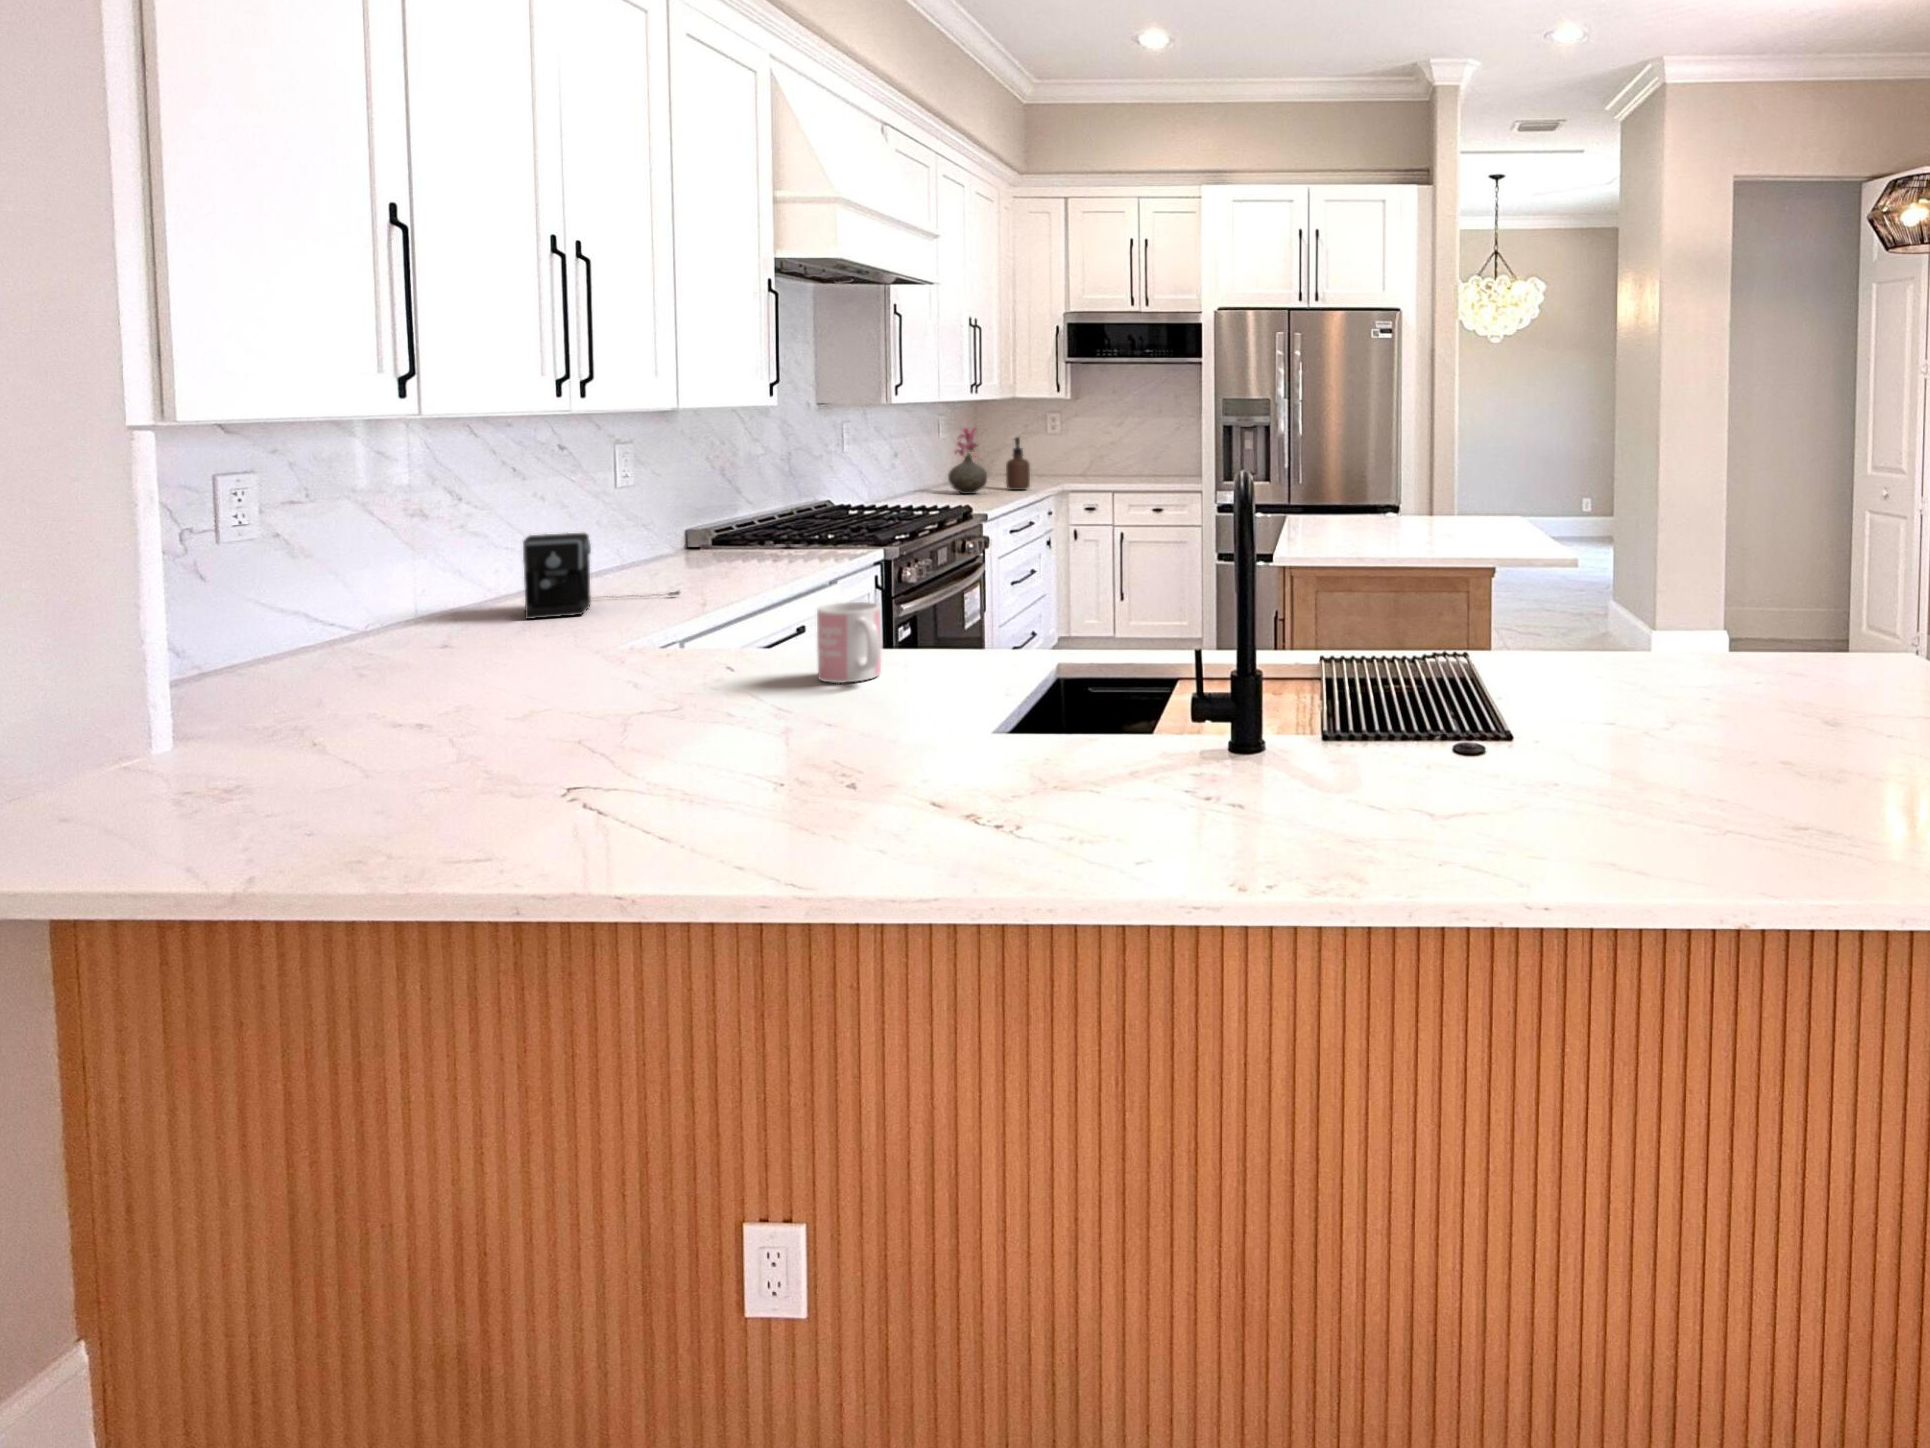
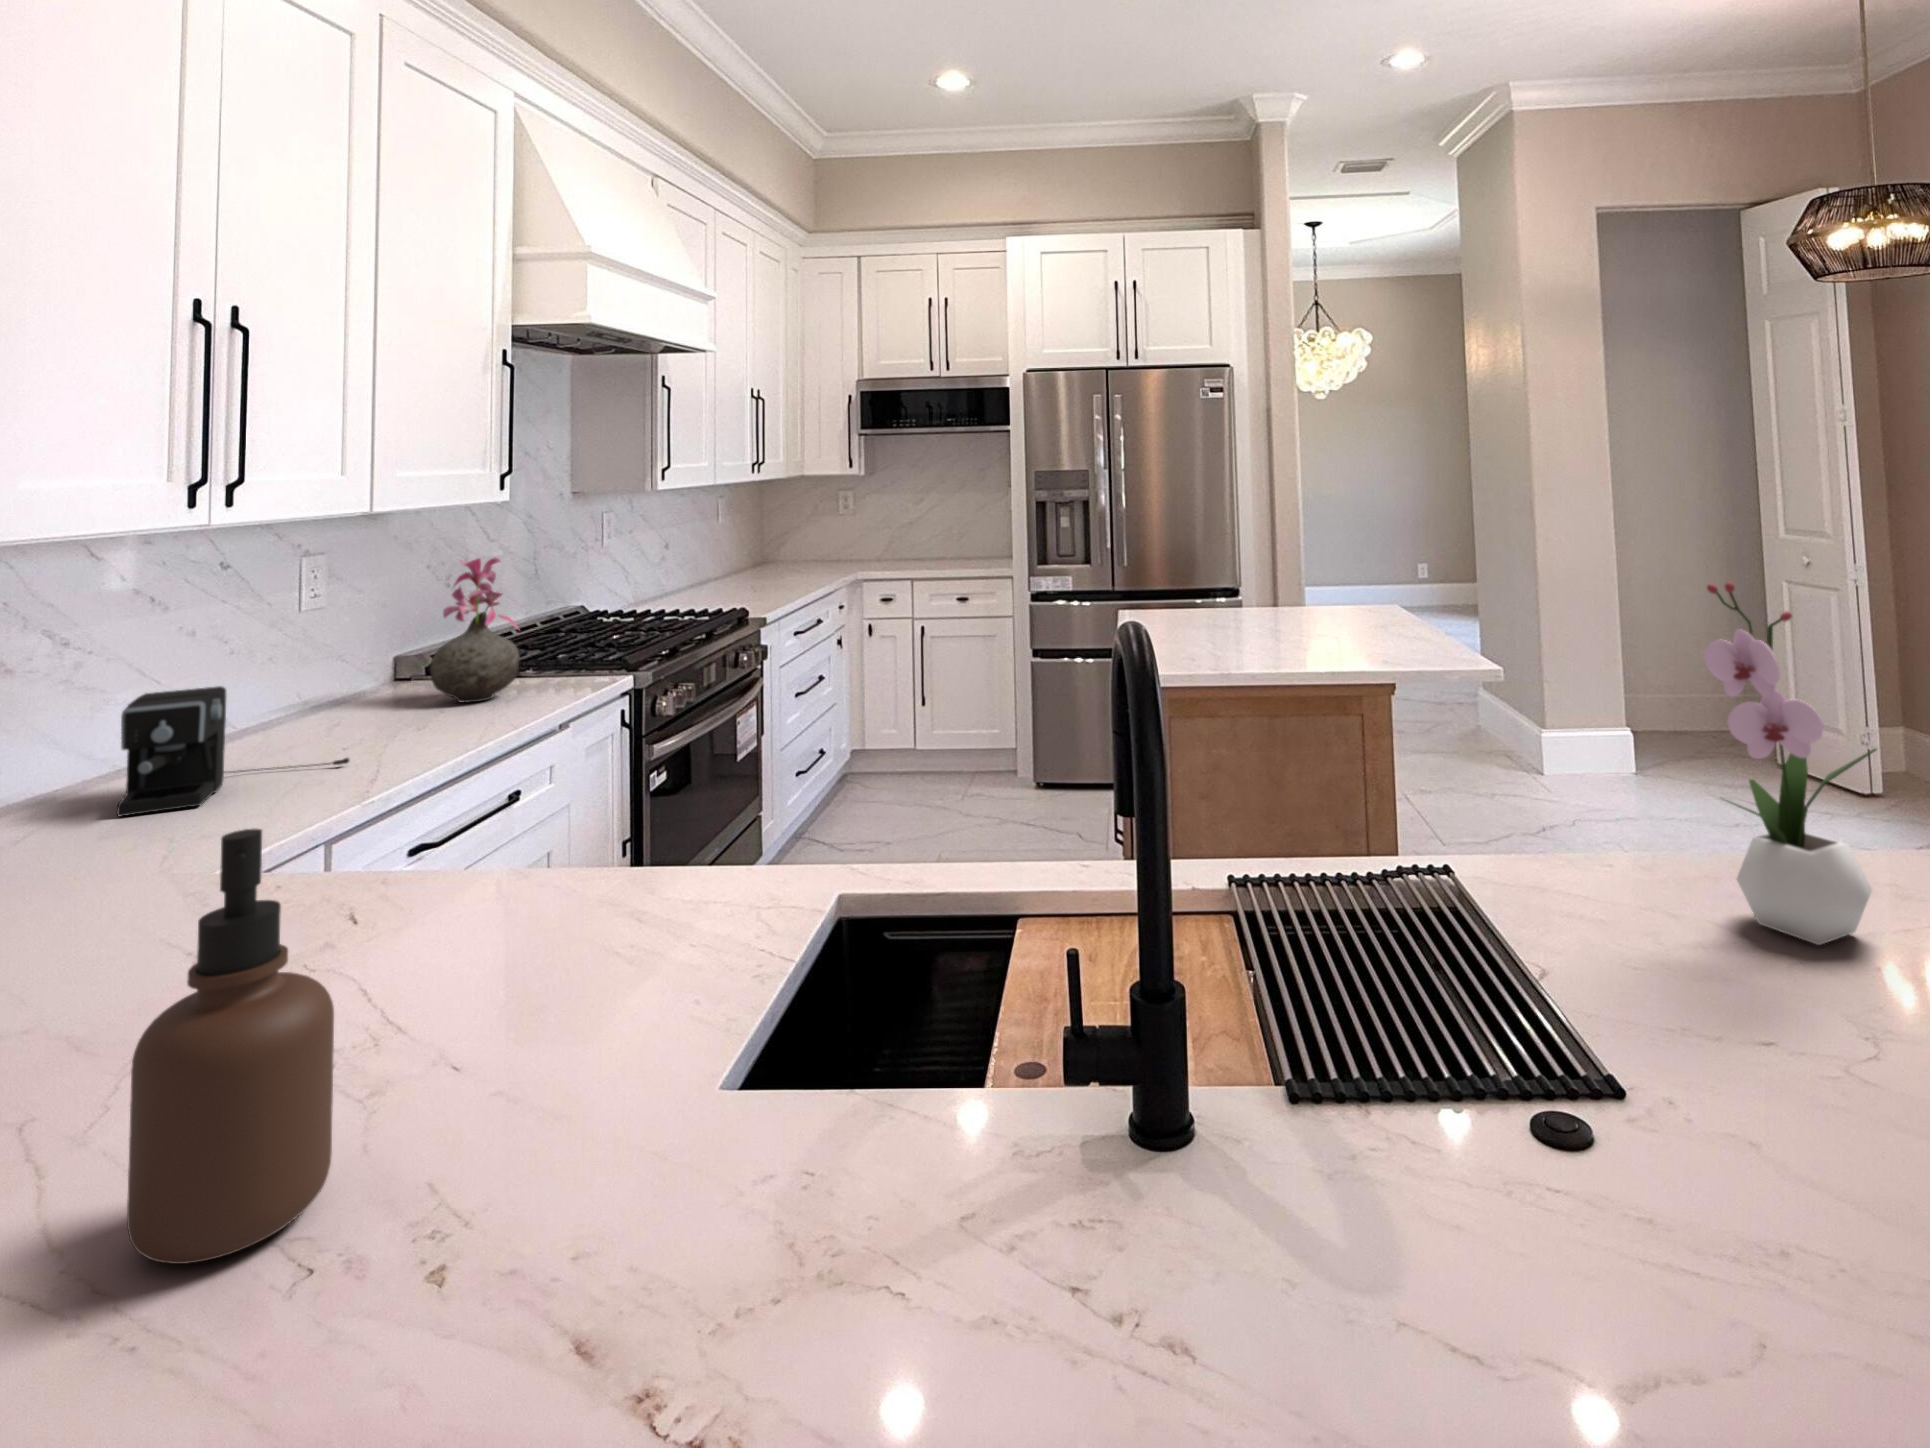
vase: present [948,428,987,494] -> present [430,557,520,702]
soap dispenser: present [1006,437,1030,490] -> present [127,829,334,1264]
flower arrangement: none [1626,465,1728,688] -> present [1704,582,1877,945]
mug: present [817,602,881,683] -> none [468,817,569,958]

